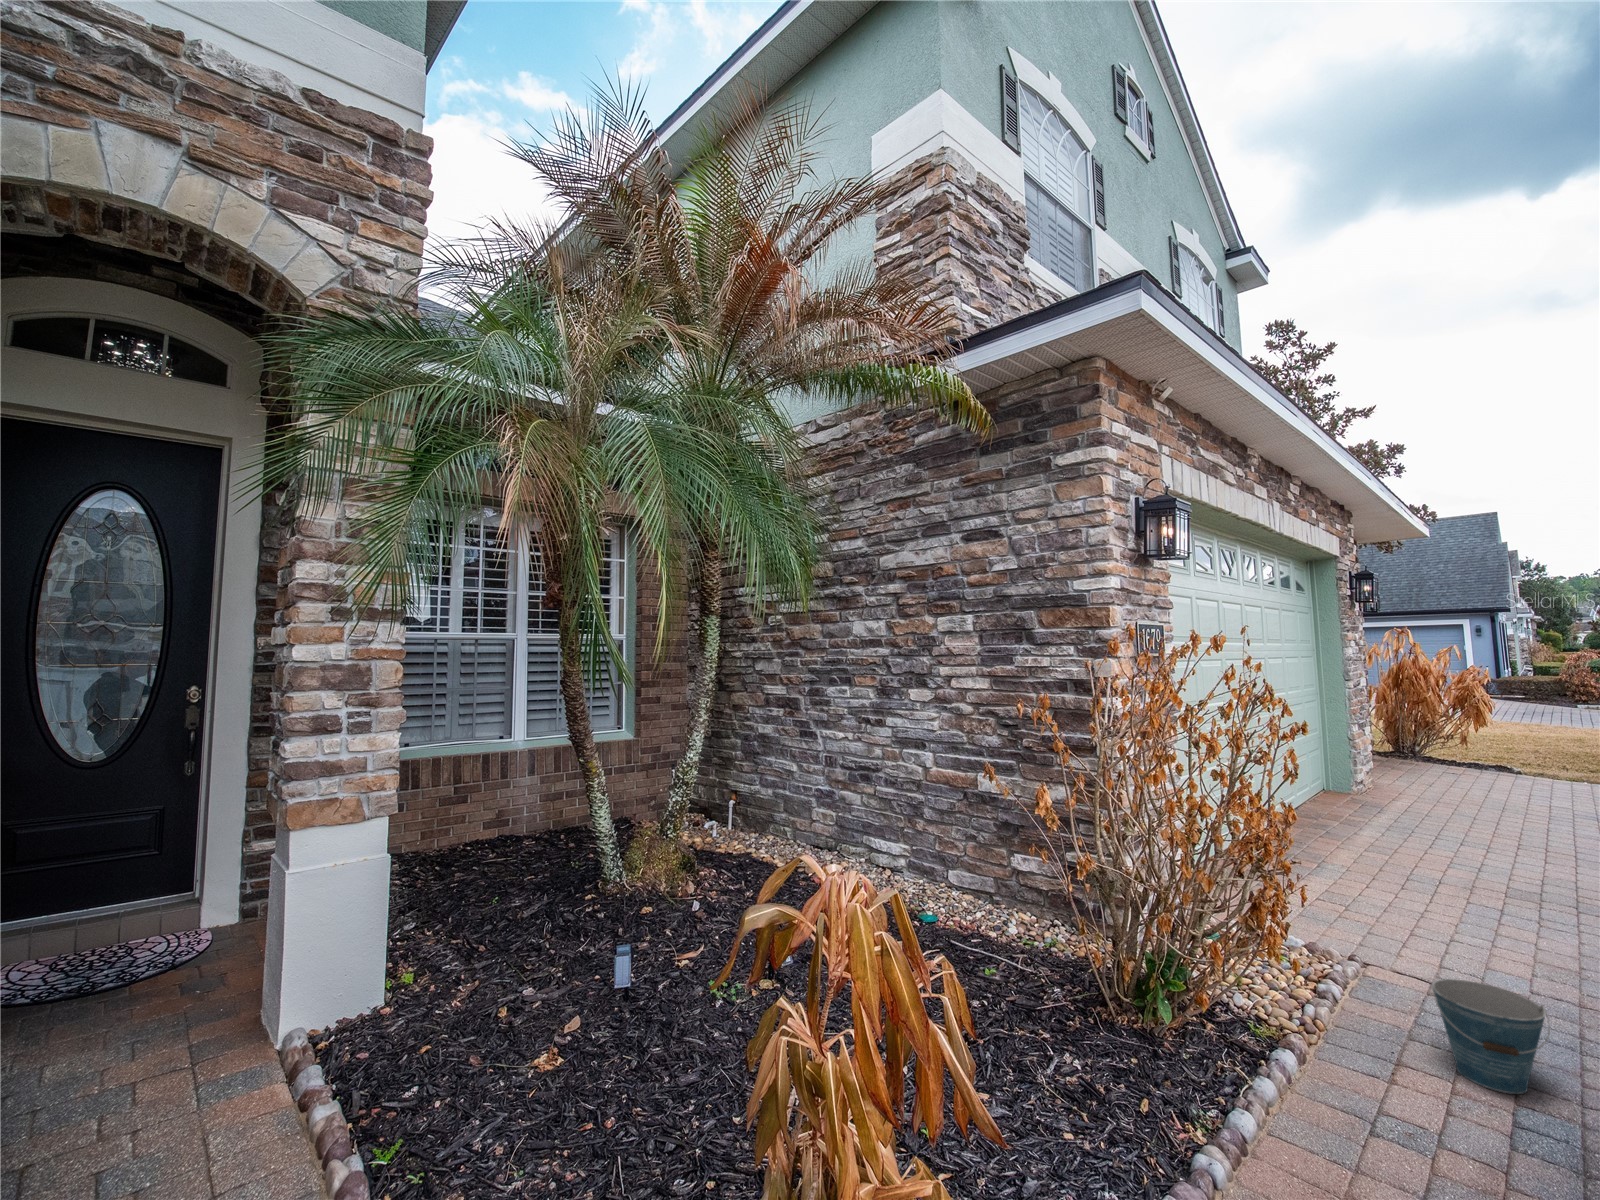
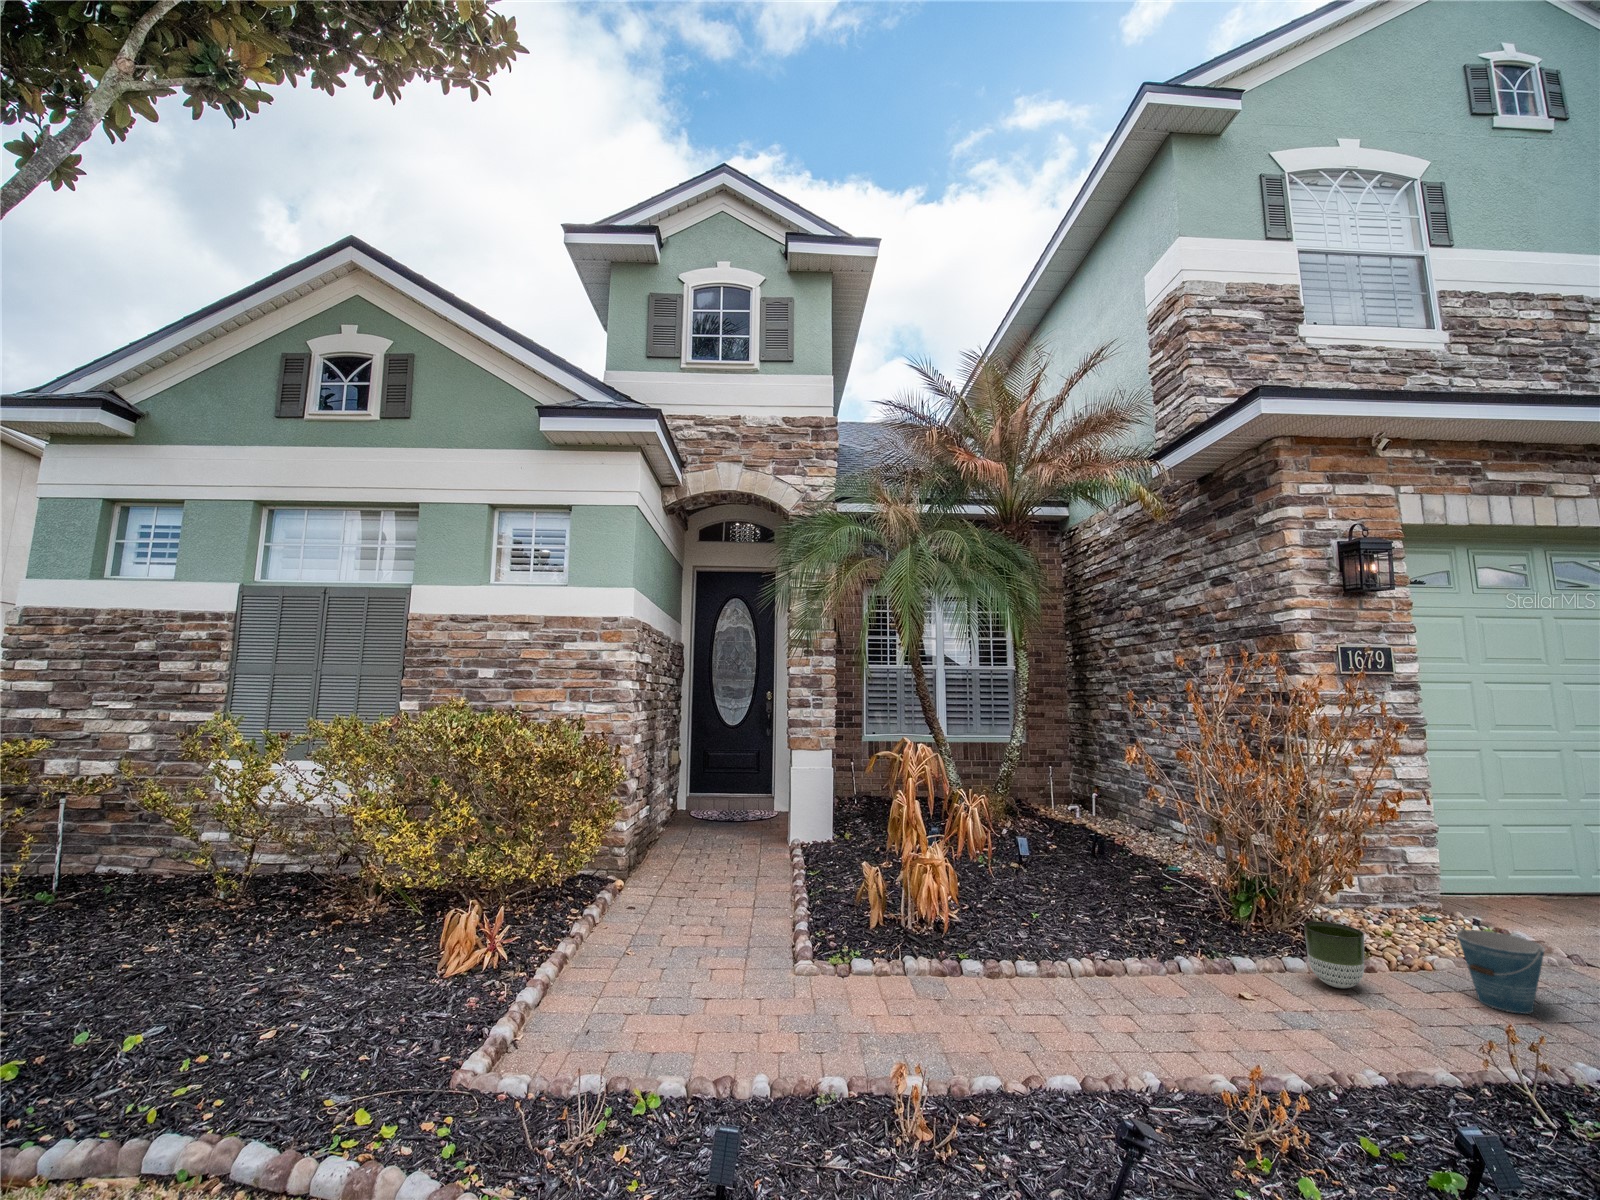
planter: none [1332,1022,1425,1132] -> present [1304,921,1364,988]

